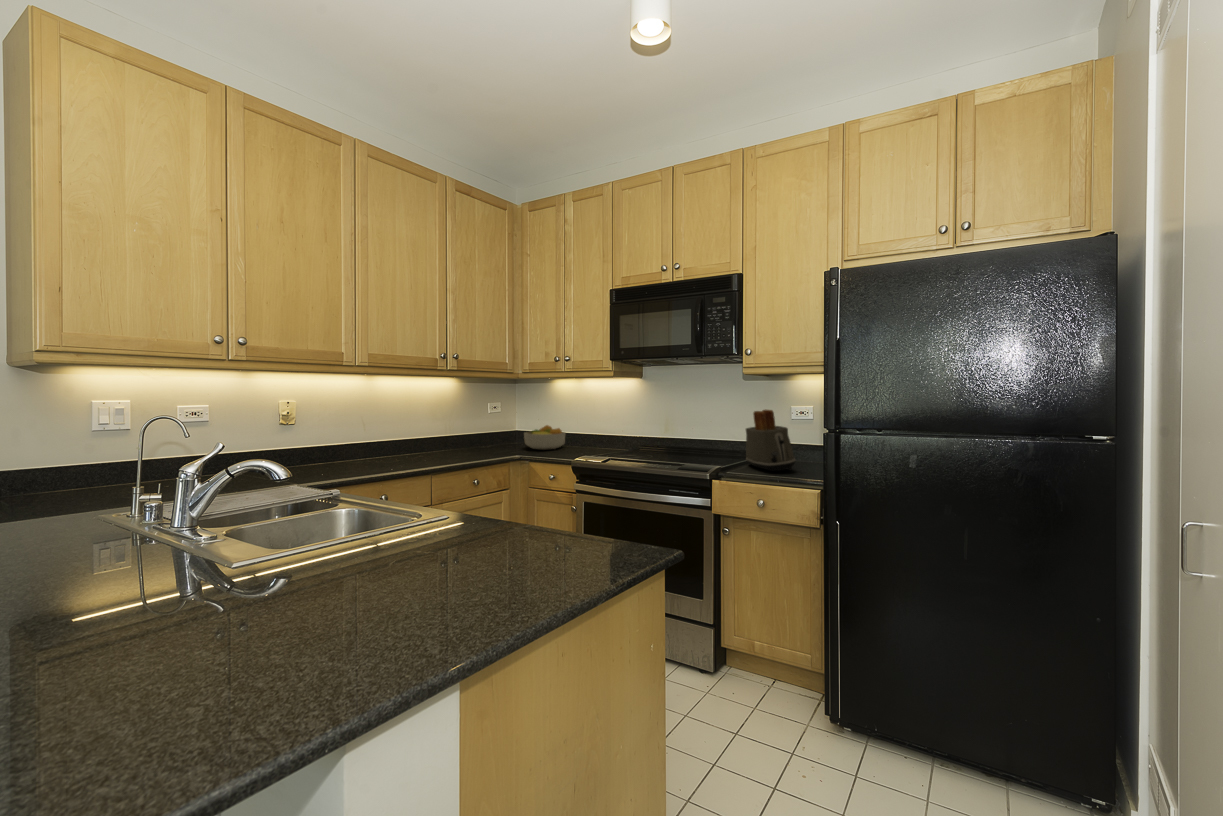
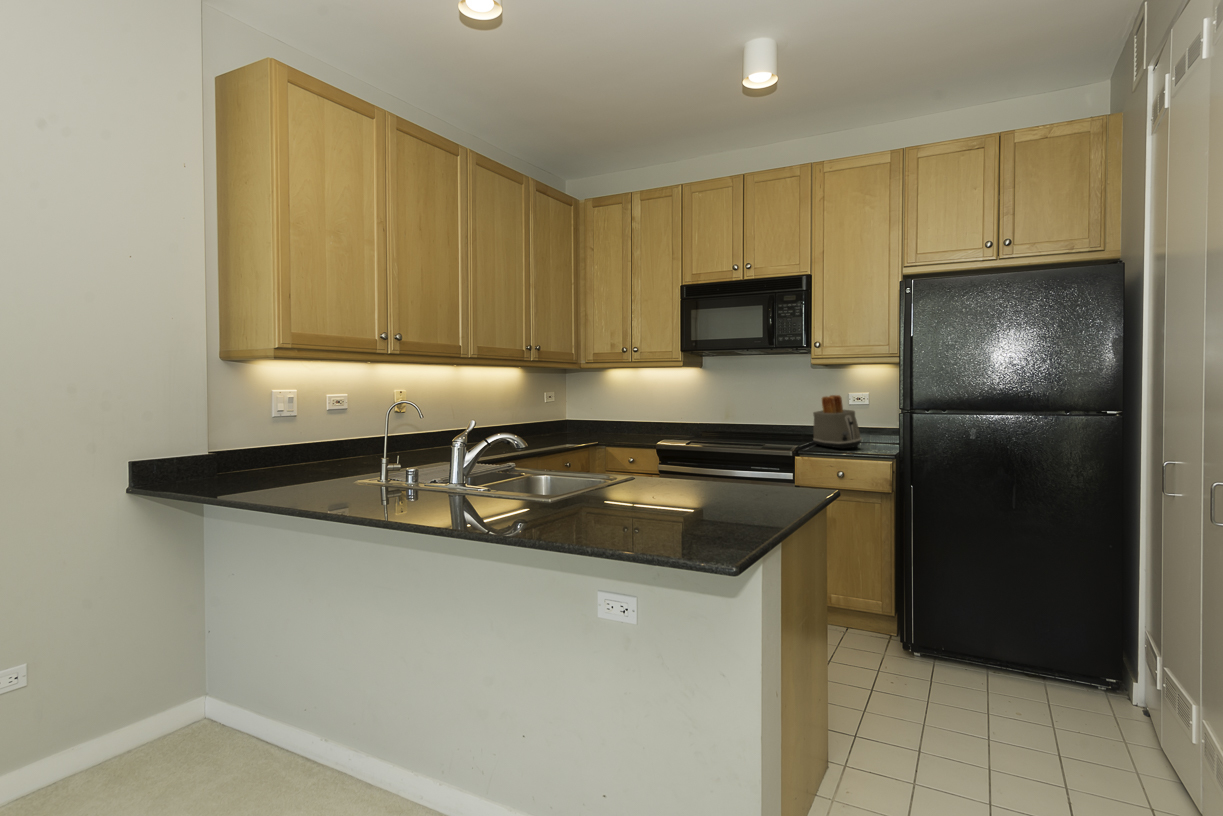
fruit bowl: present [524,425,565,449] -> none [586,413,626,436]

